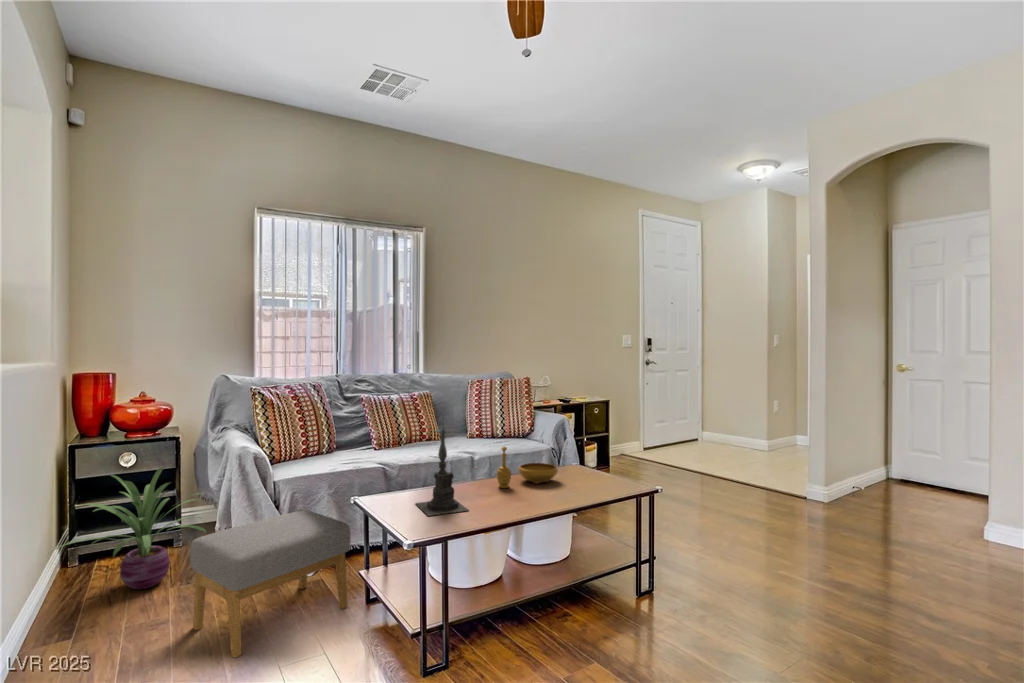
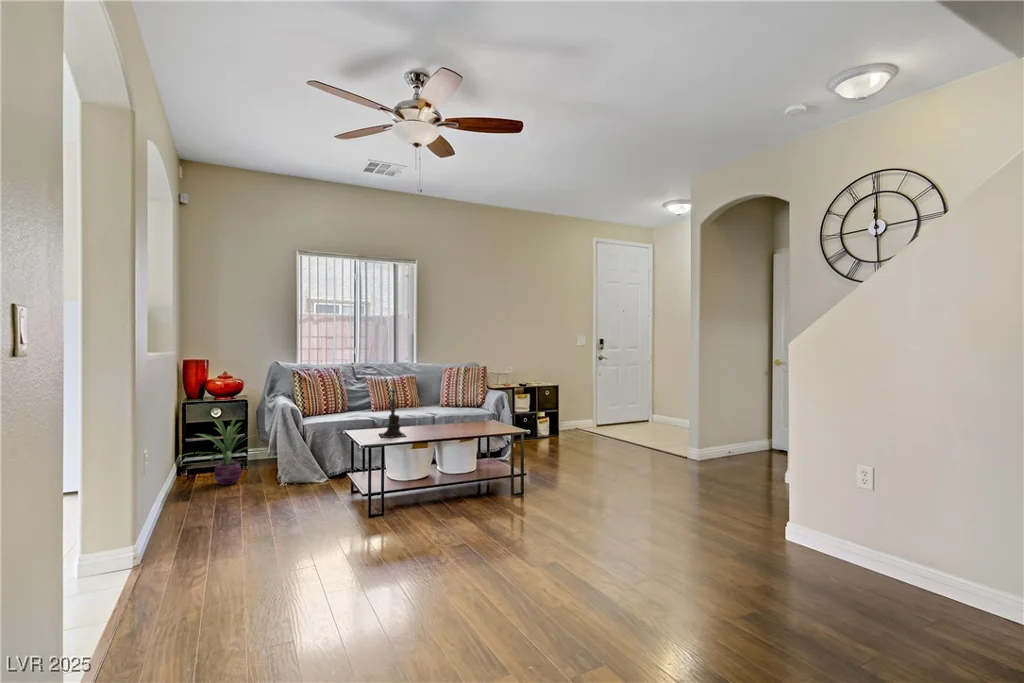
decorative bowl: present [497,446,558,488] -> none [433,404,475,430]
footstool: present [190,510,350,657] -> none [253,441,343,509]

